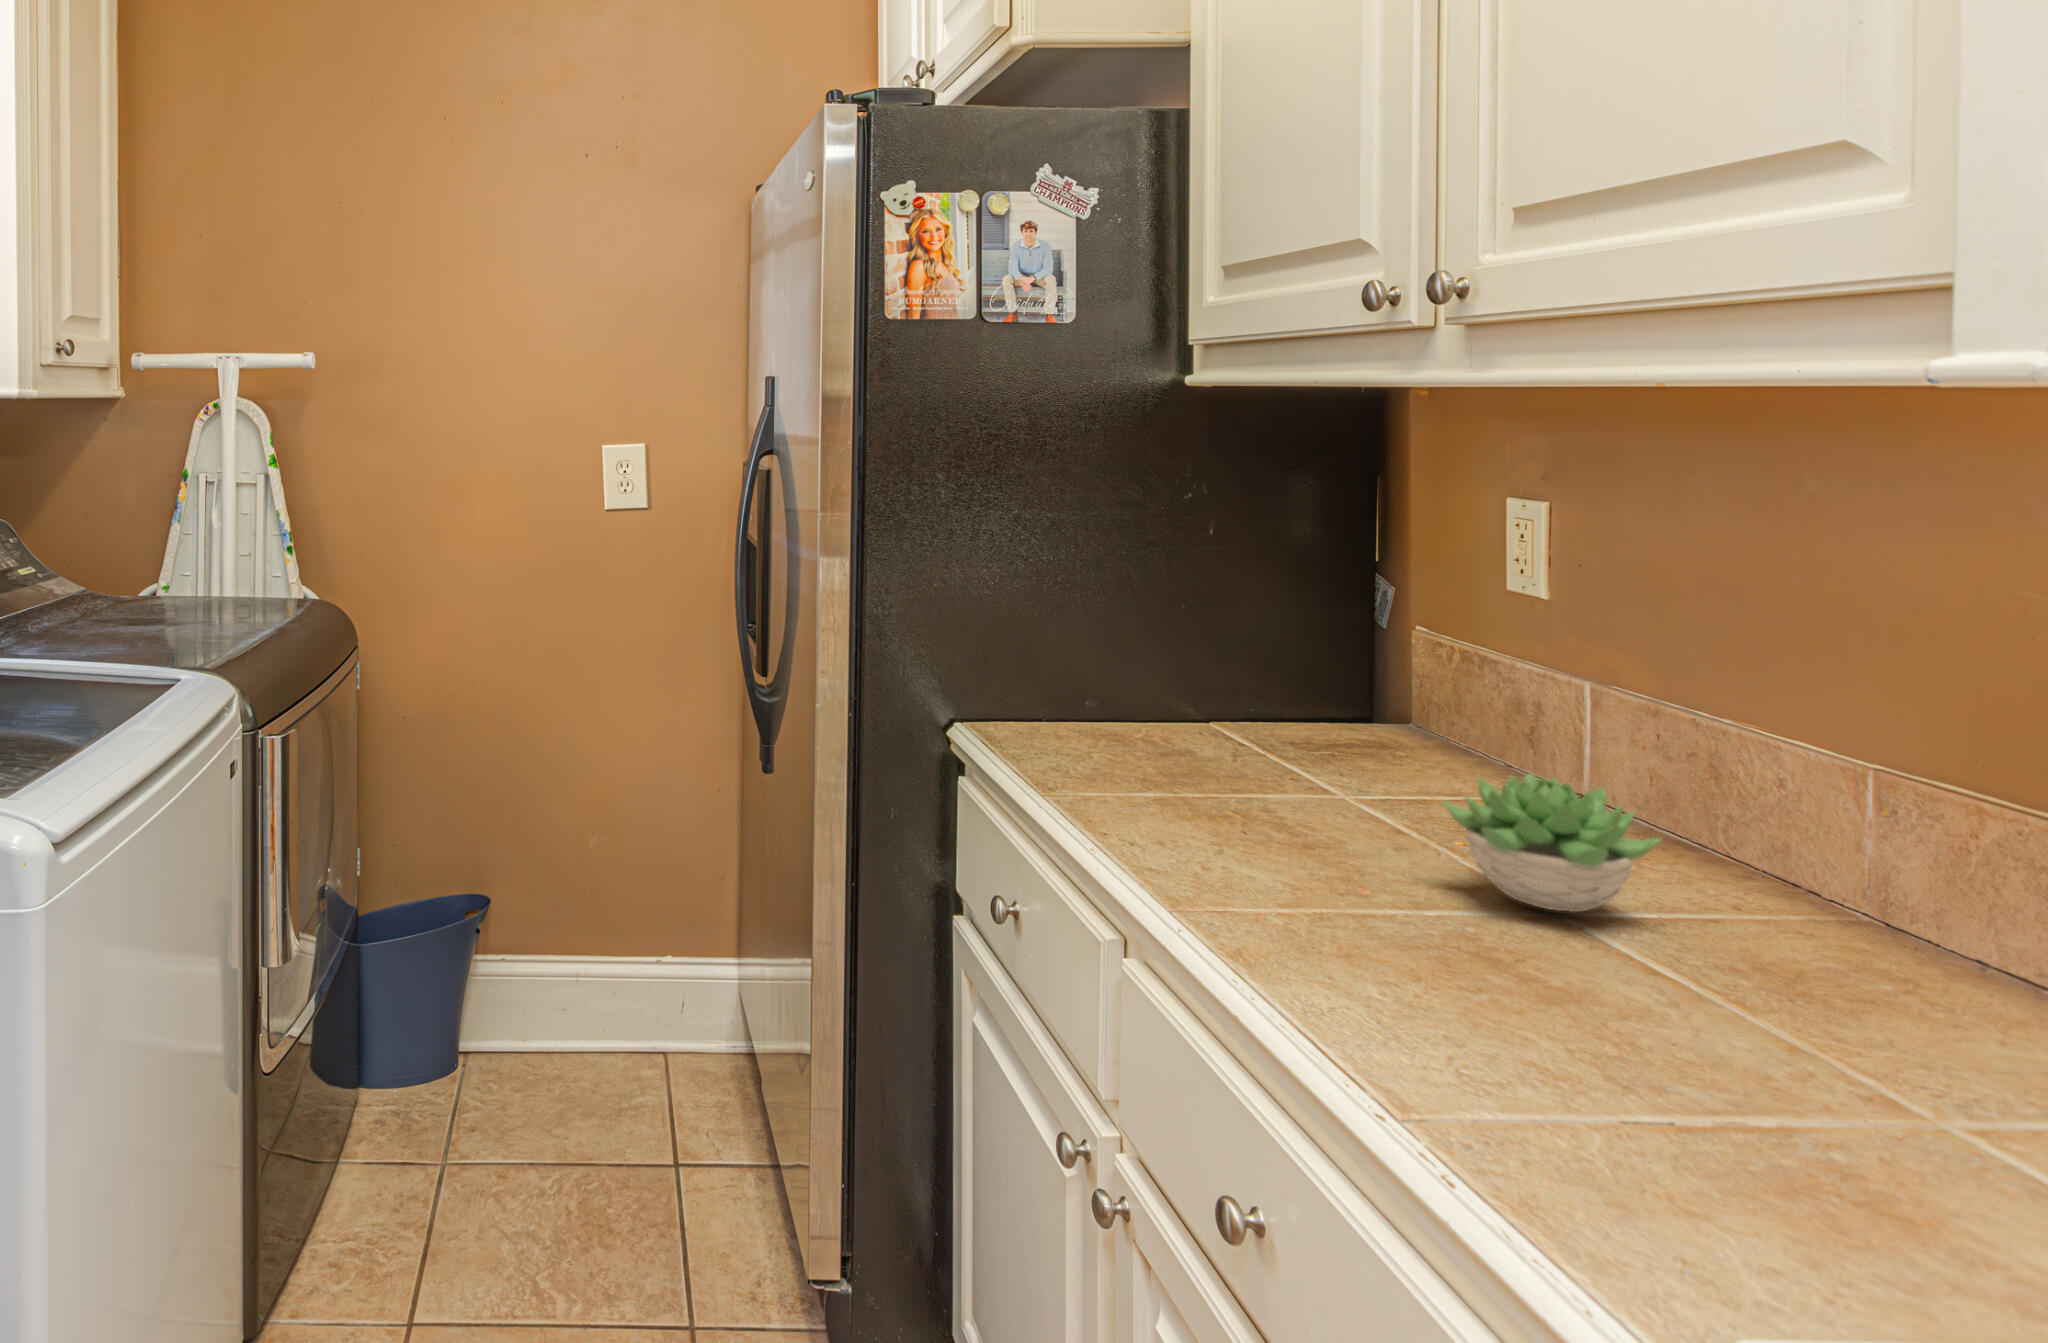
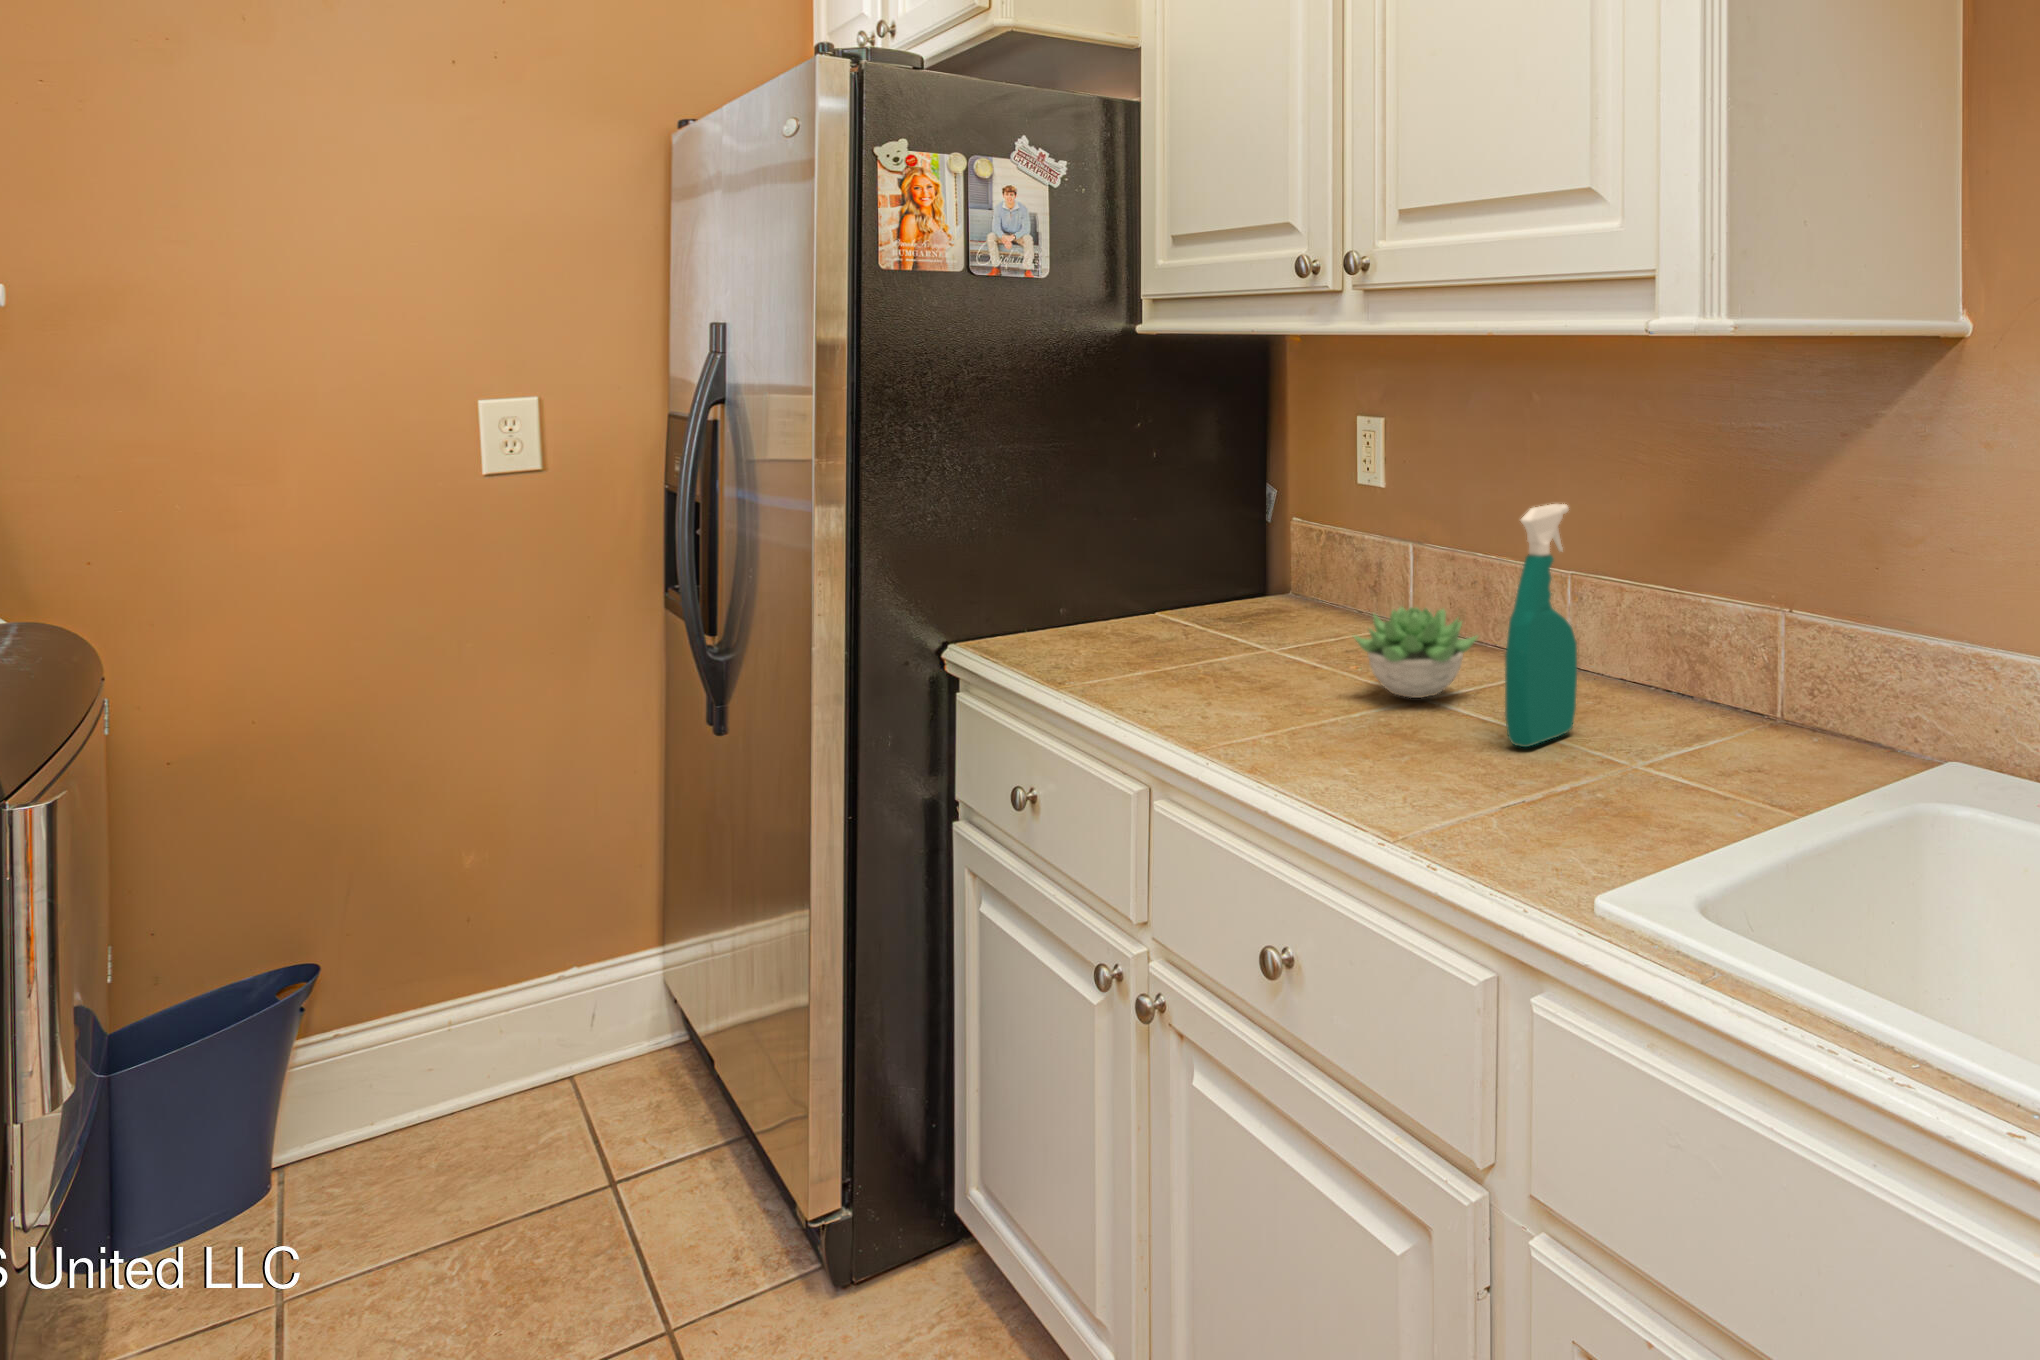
spray bottle: none [1672,661,1833,1032] -> present [1505,504,1577,747]

